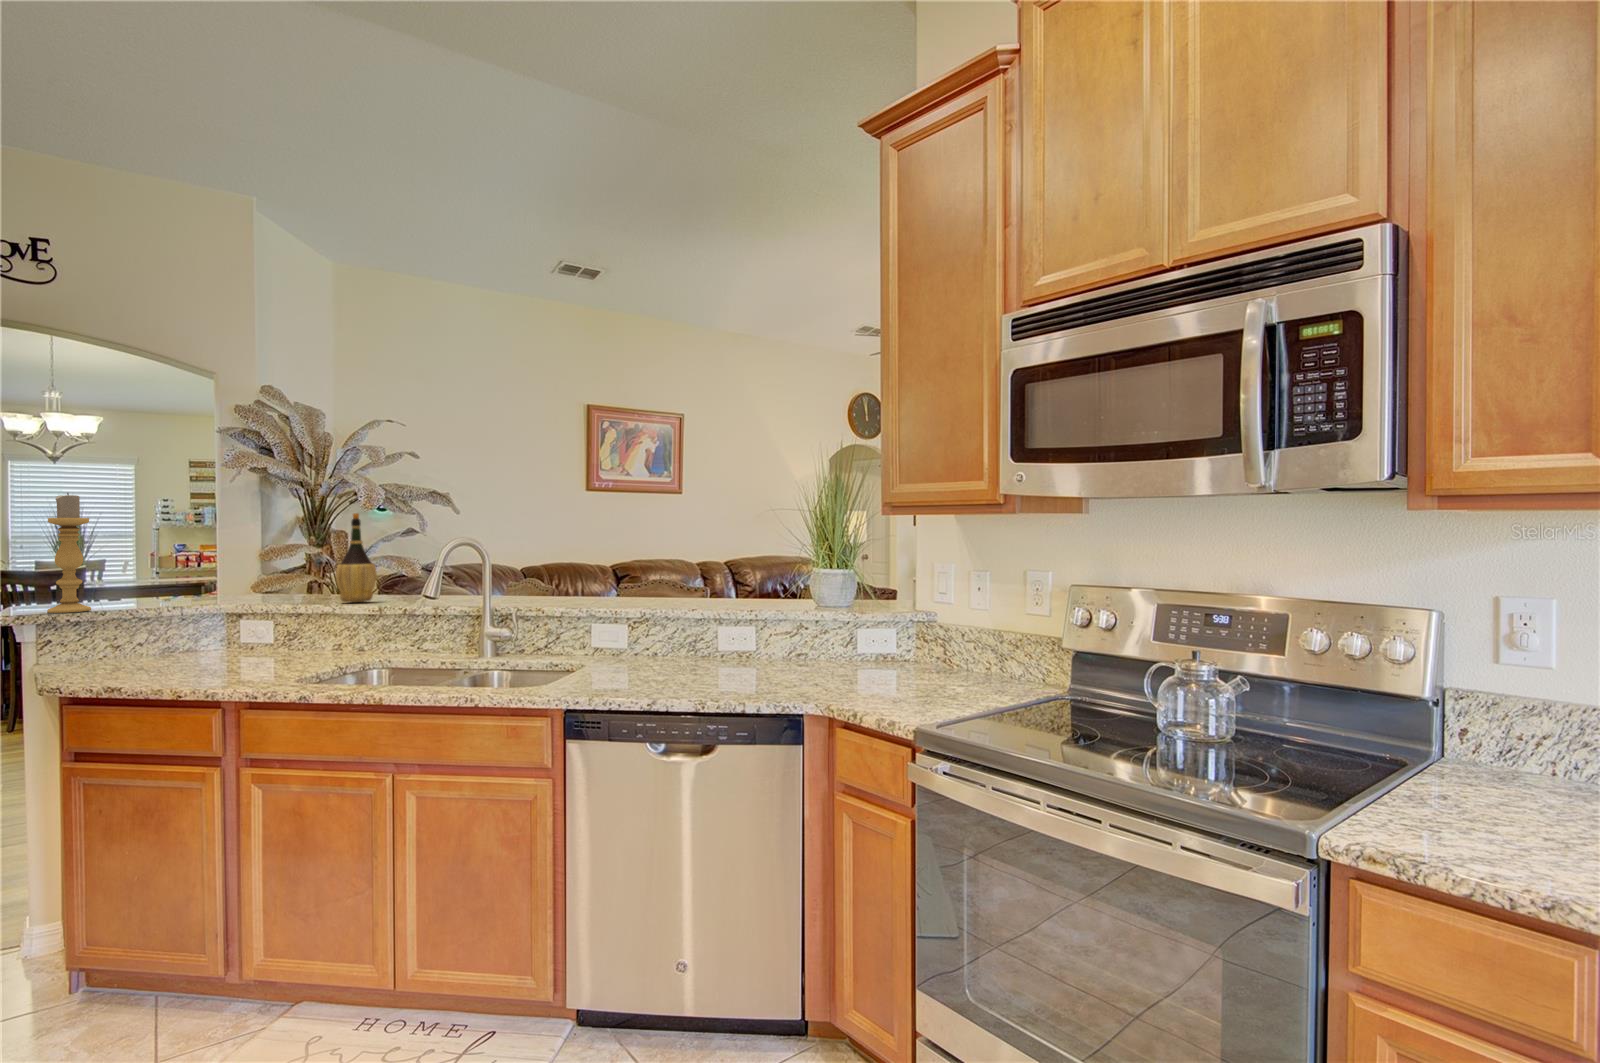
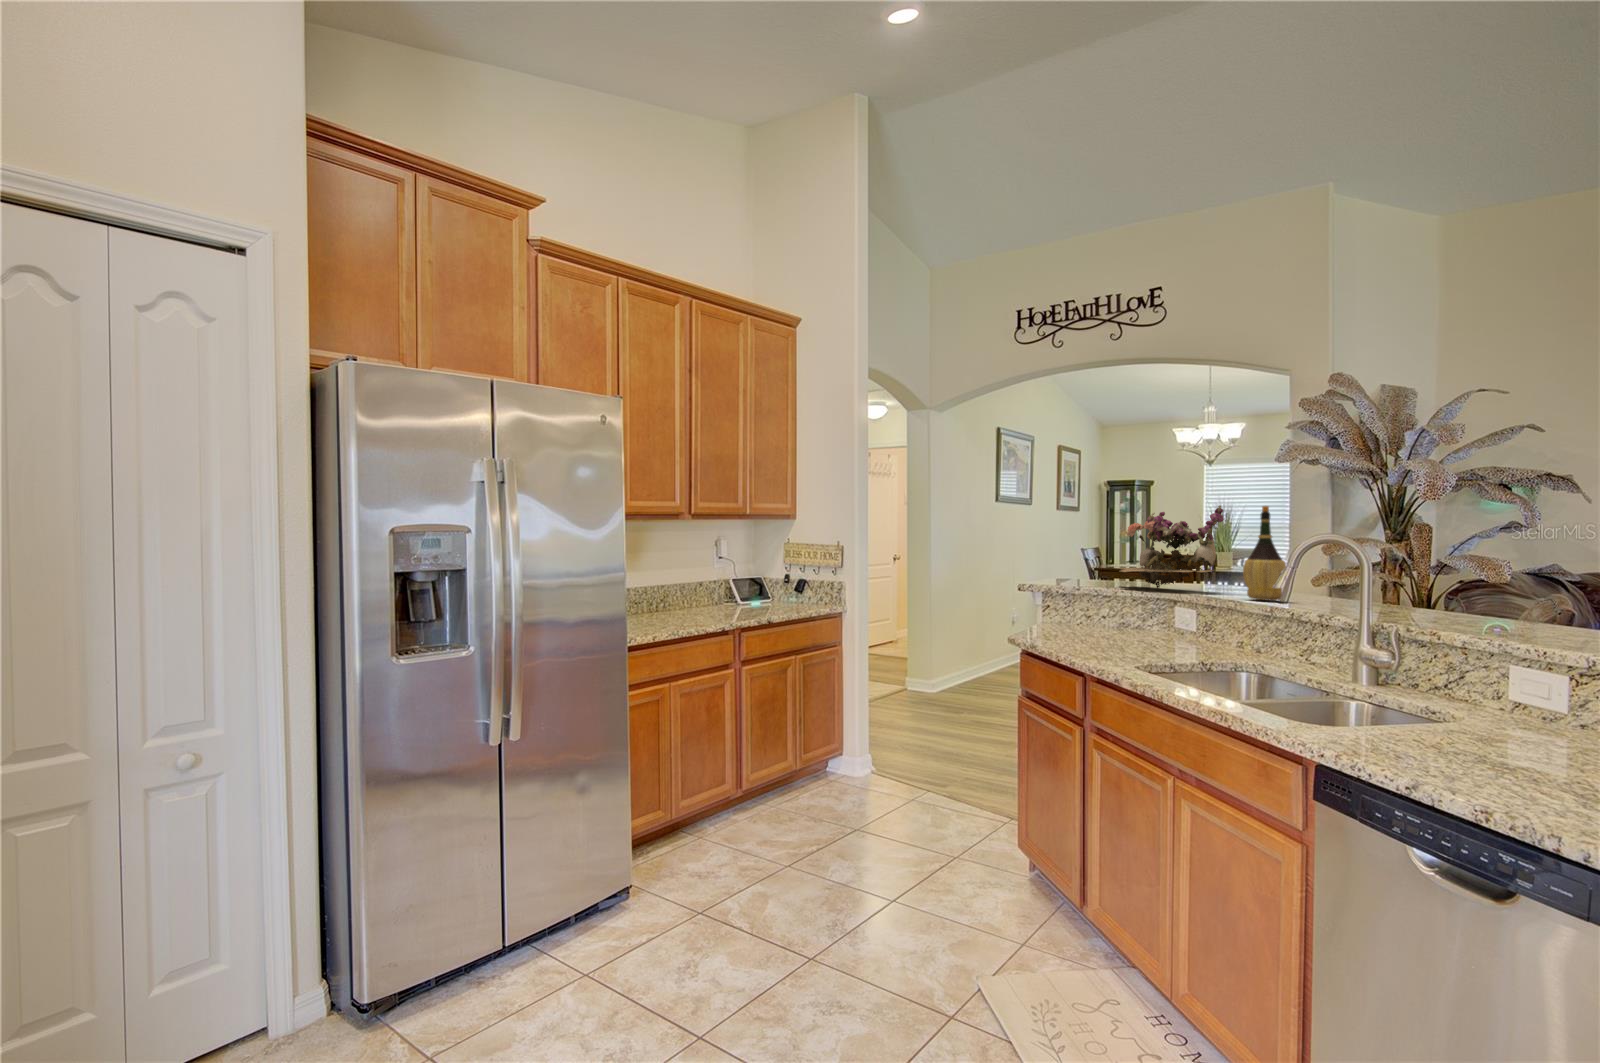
candle holder: present [47,493,91,613] -> none [1046,494,1072,585]
flower arrangement: none [151,512,293,604] -> present [1118,506,1224,588]

